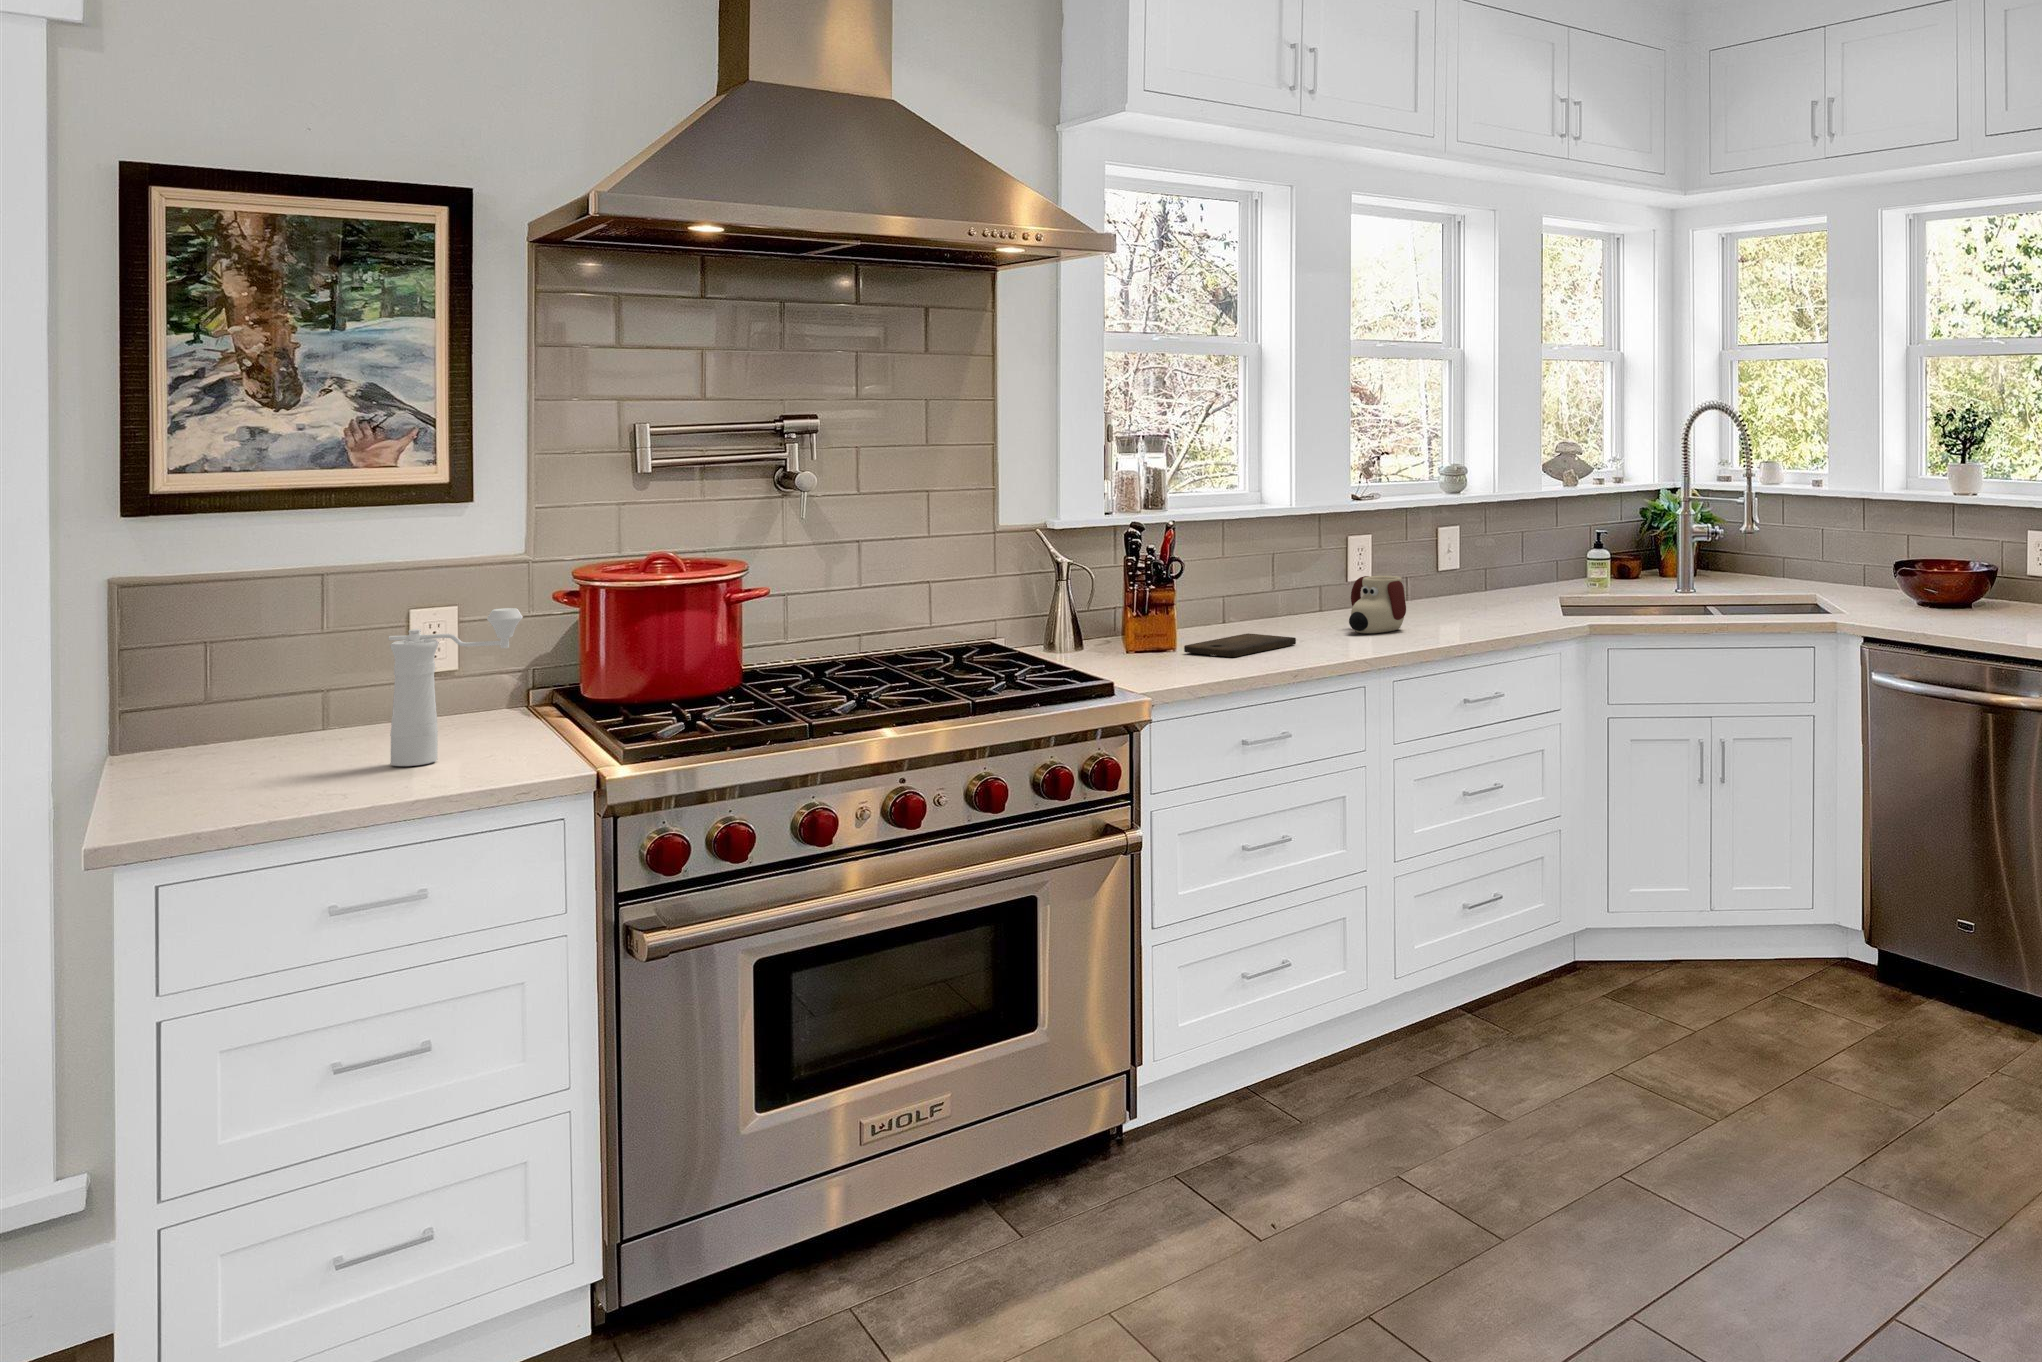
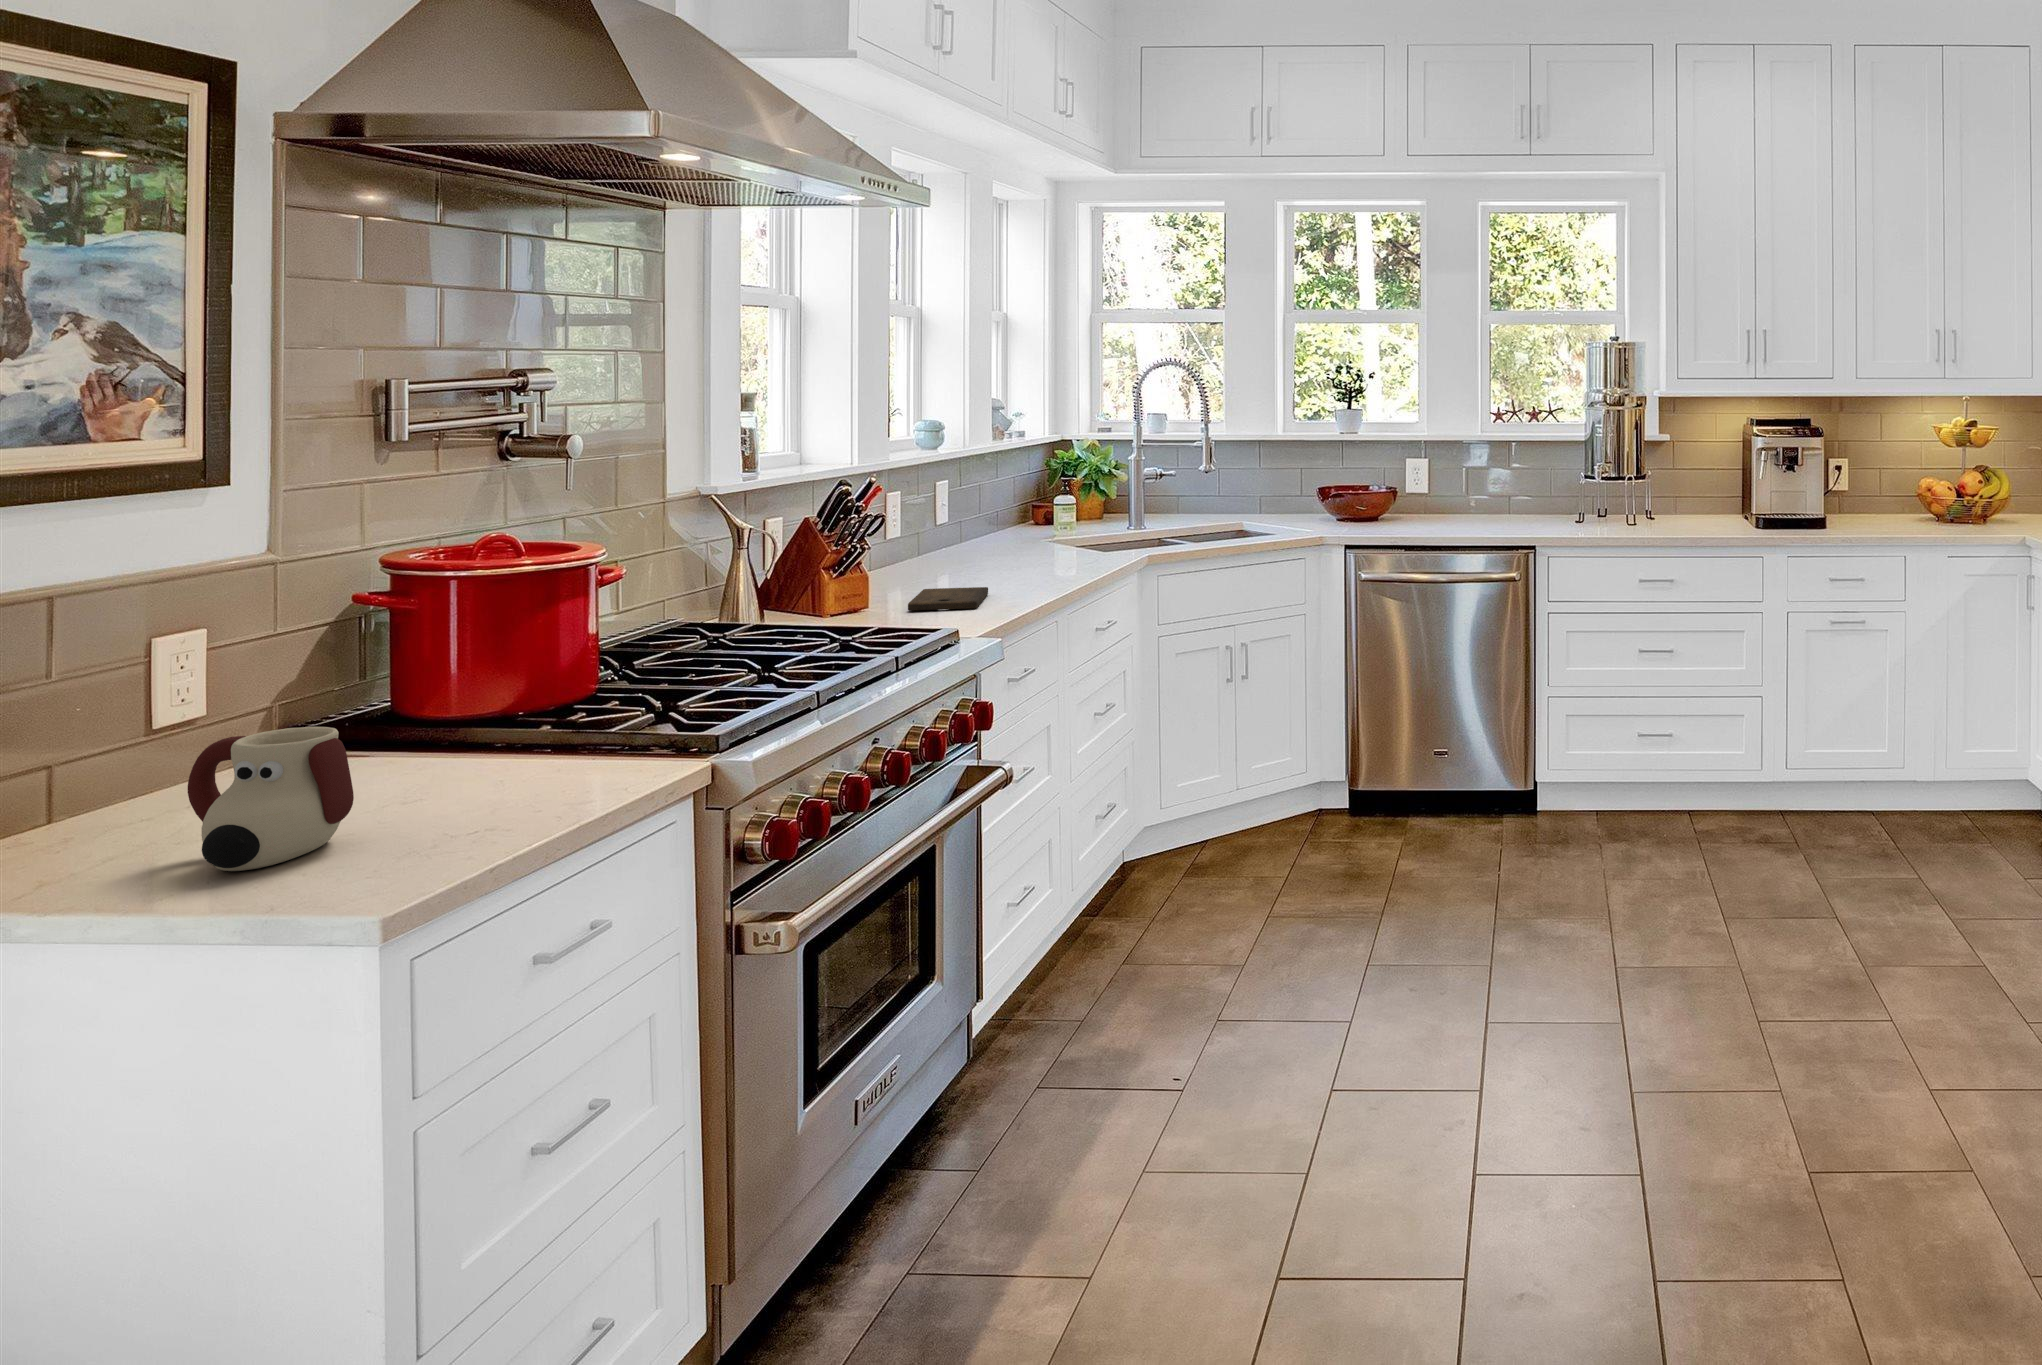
mug: present [1349,576,1406,633] -> present [188,727,354,871]
pepper mill: present [389,608,523,766] -> none [417,600,575,814]

